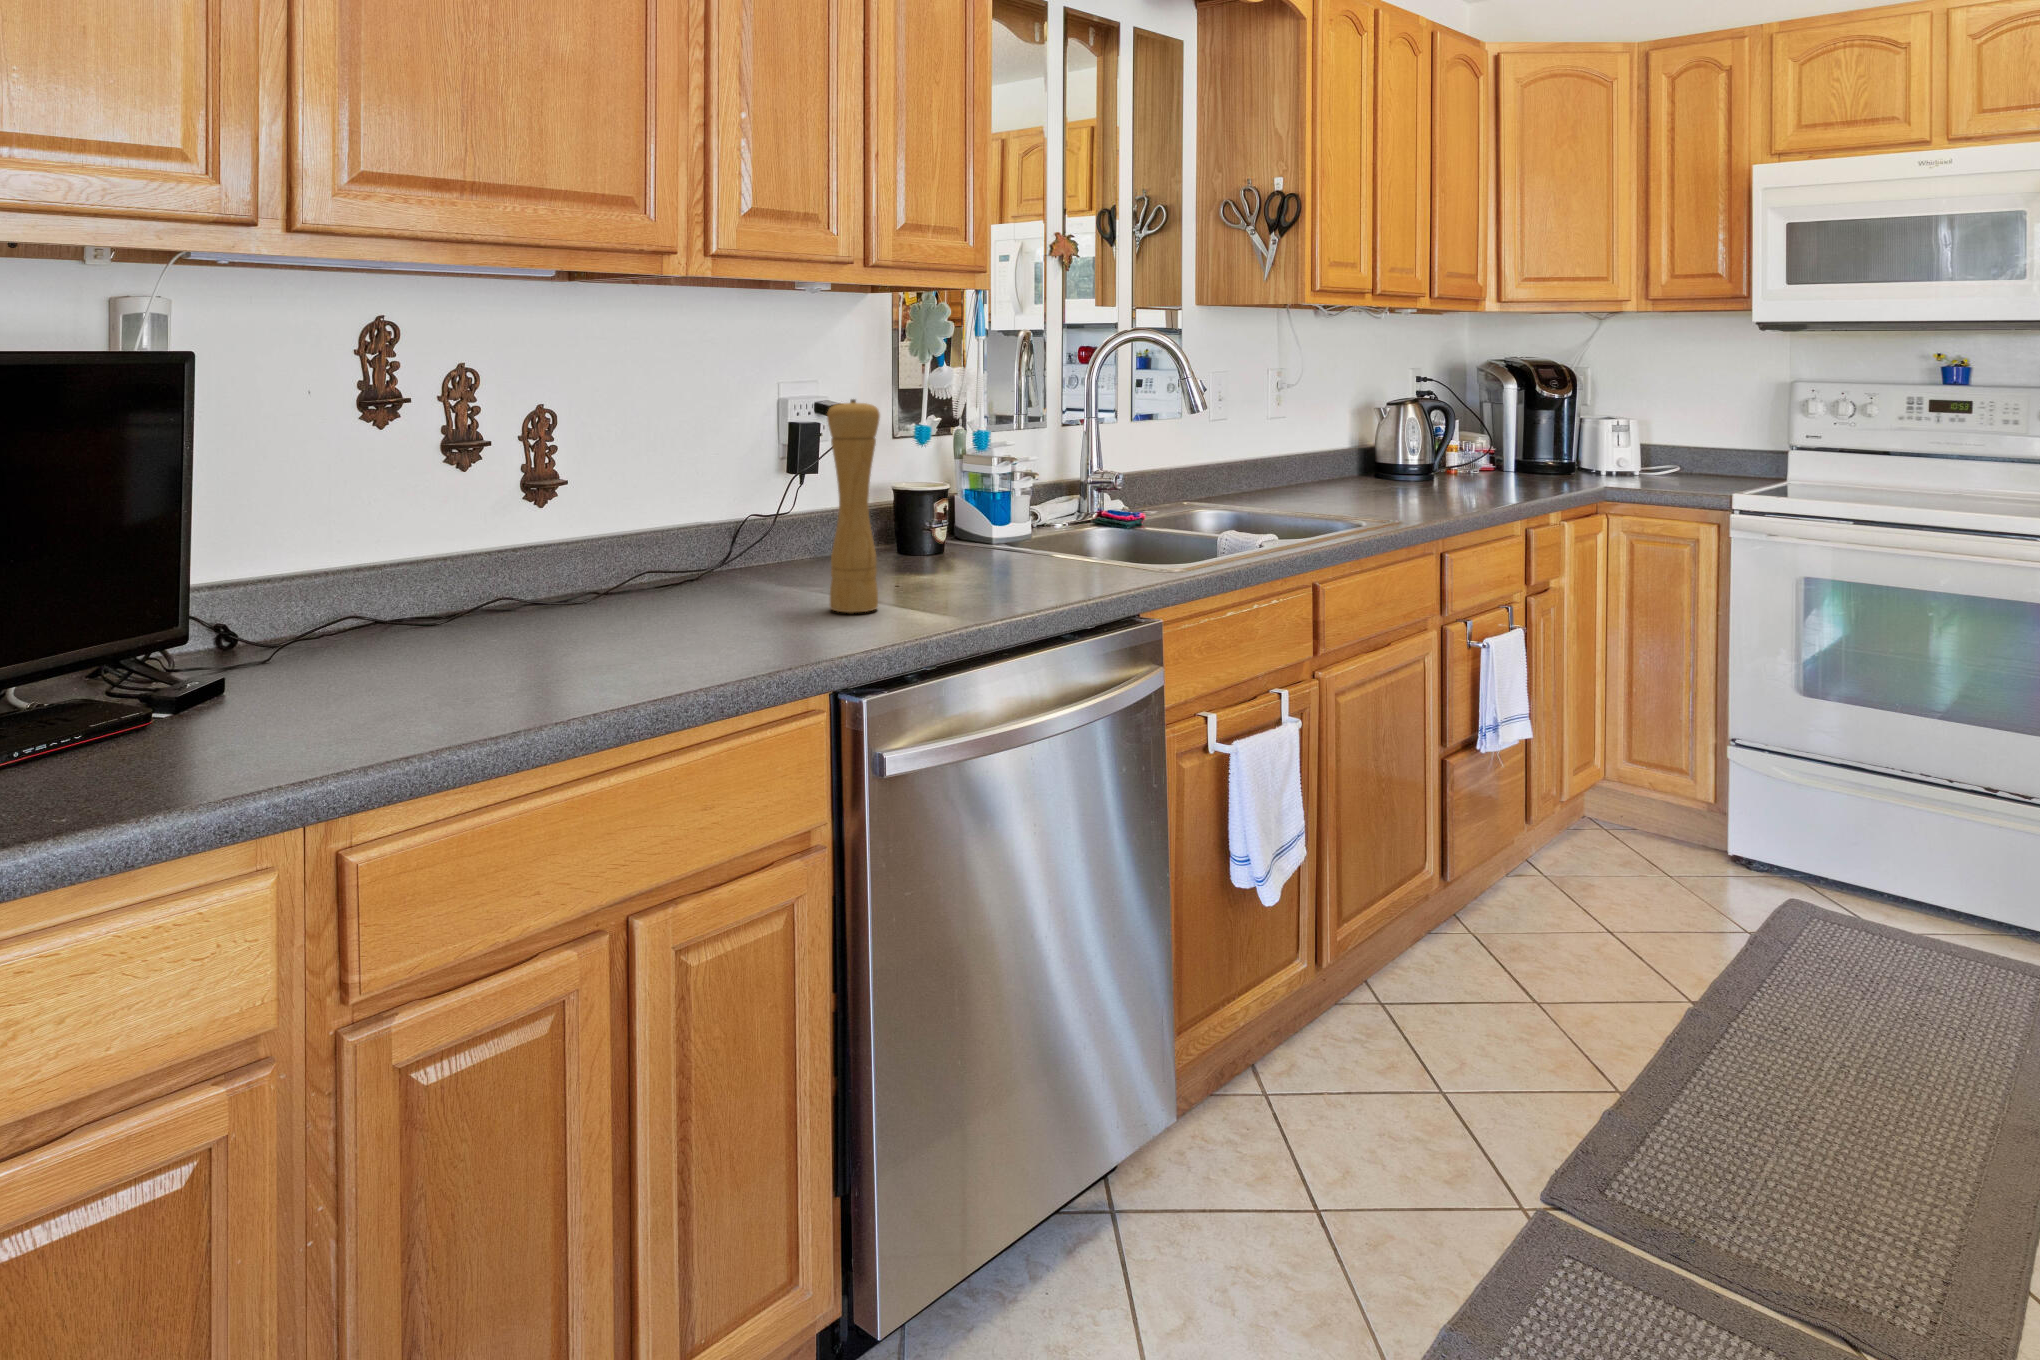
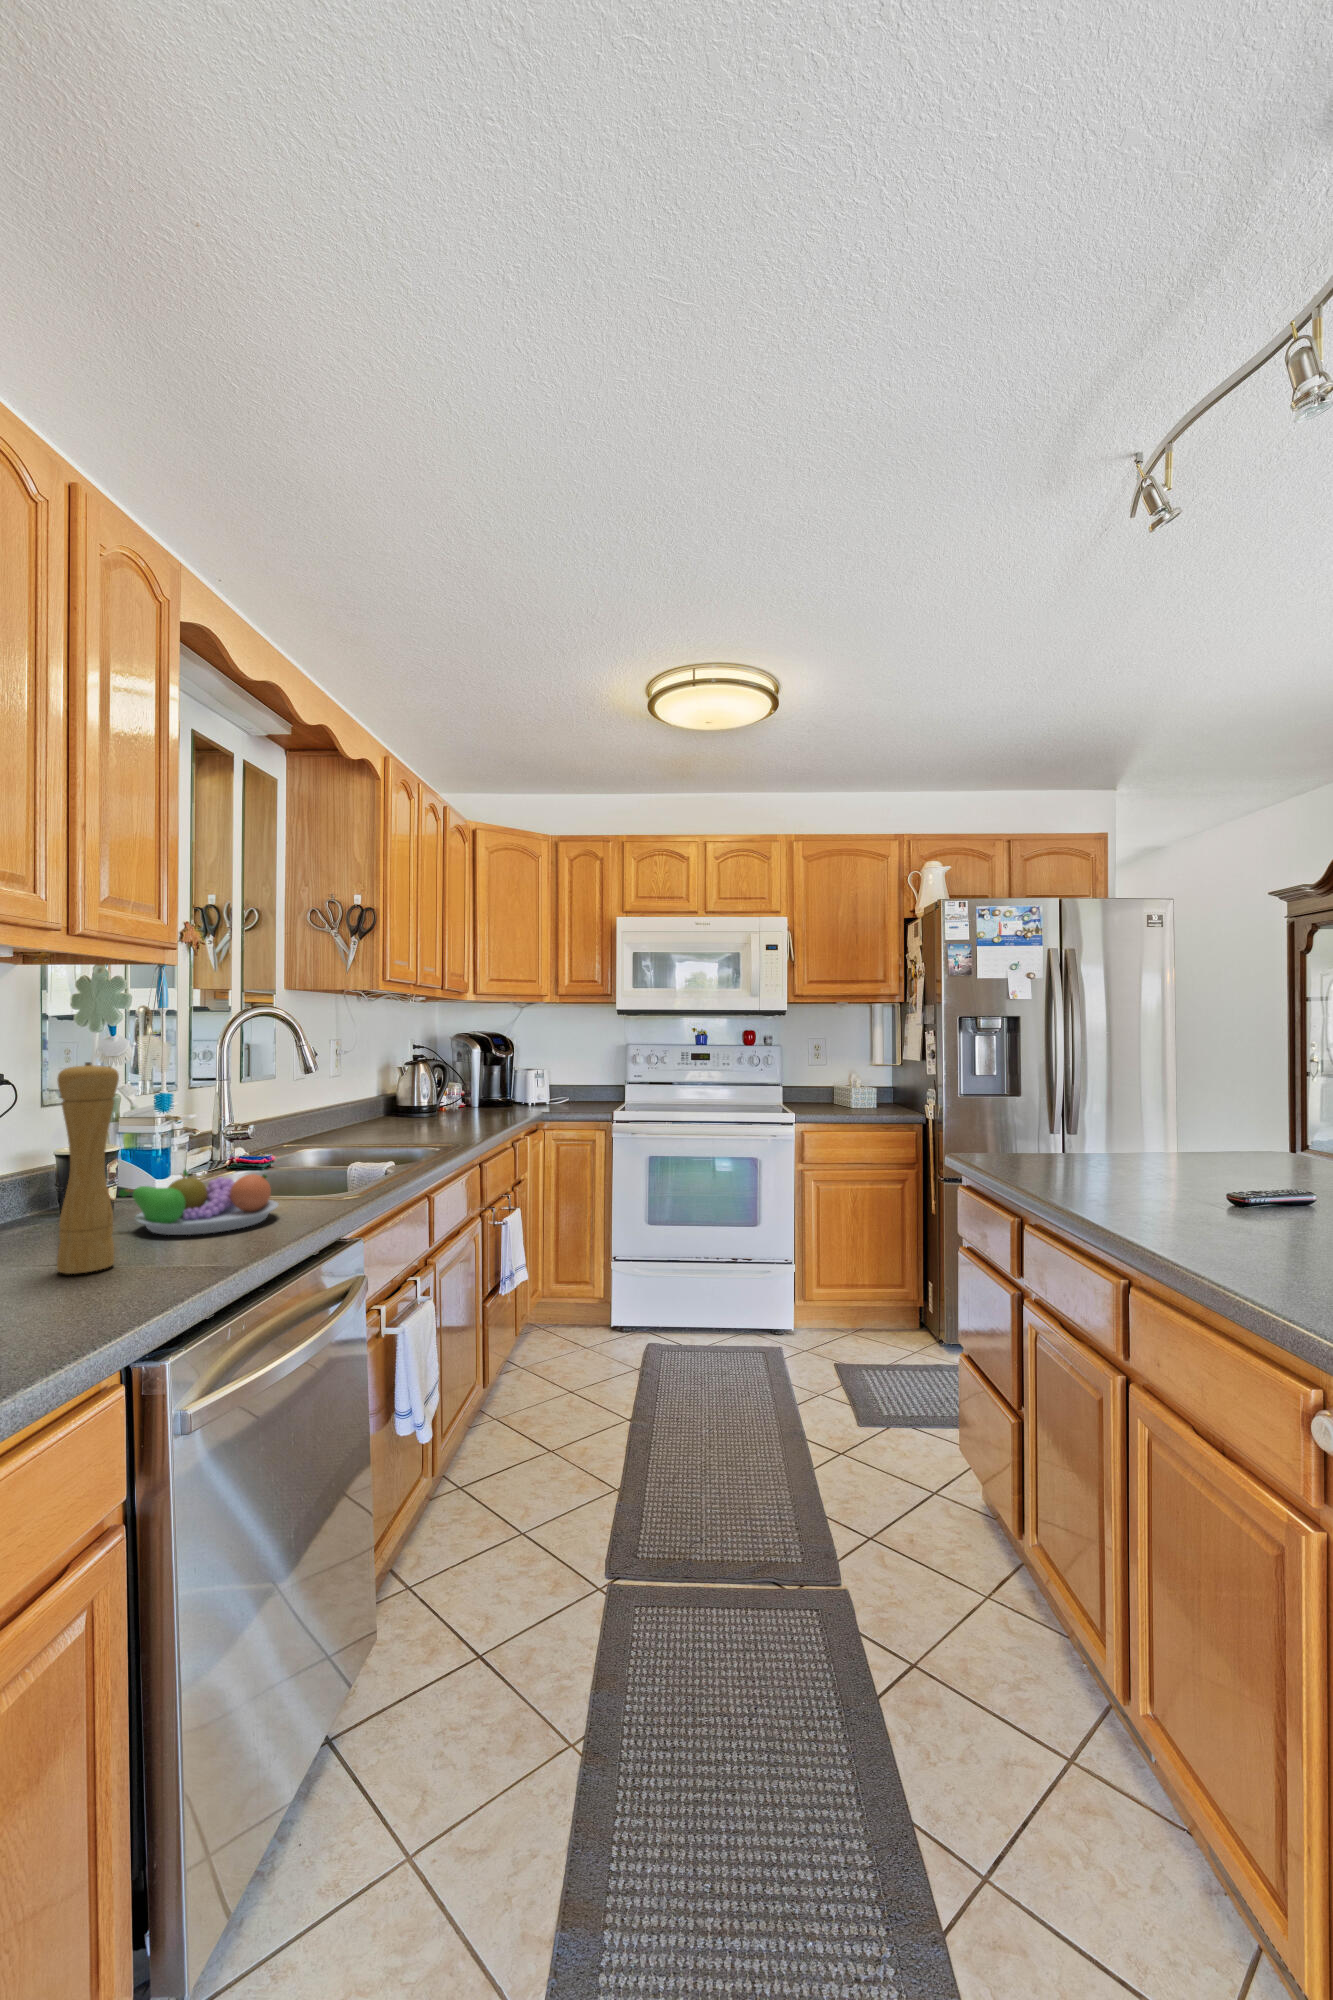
fruit bowl: none [918,519,1072,593] -> present [119,1170,278,1235]

